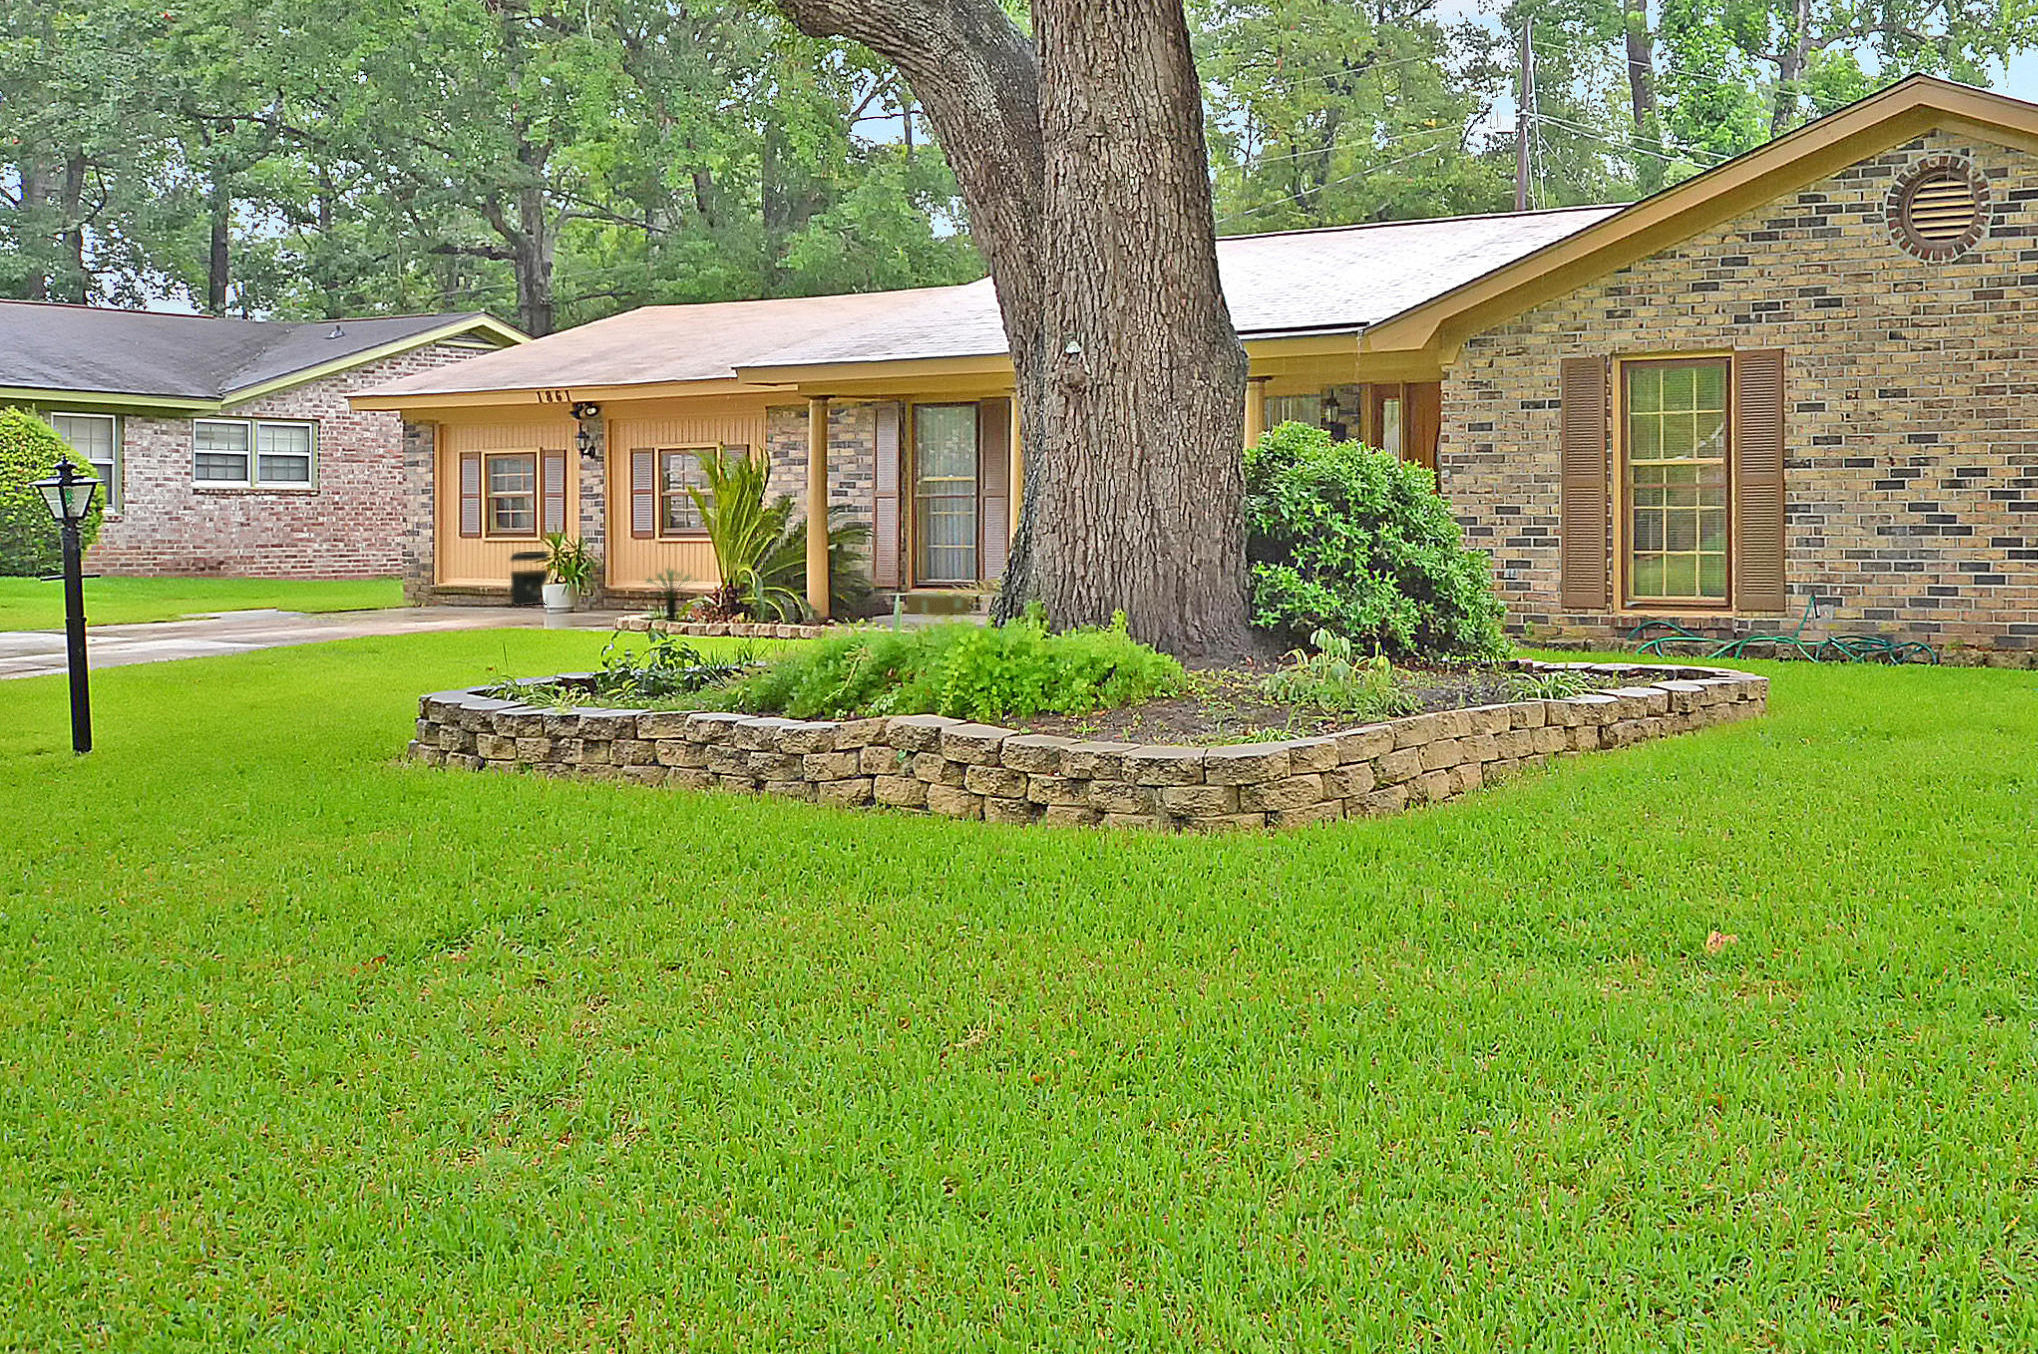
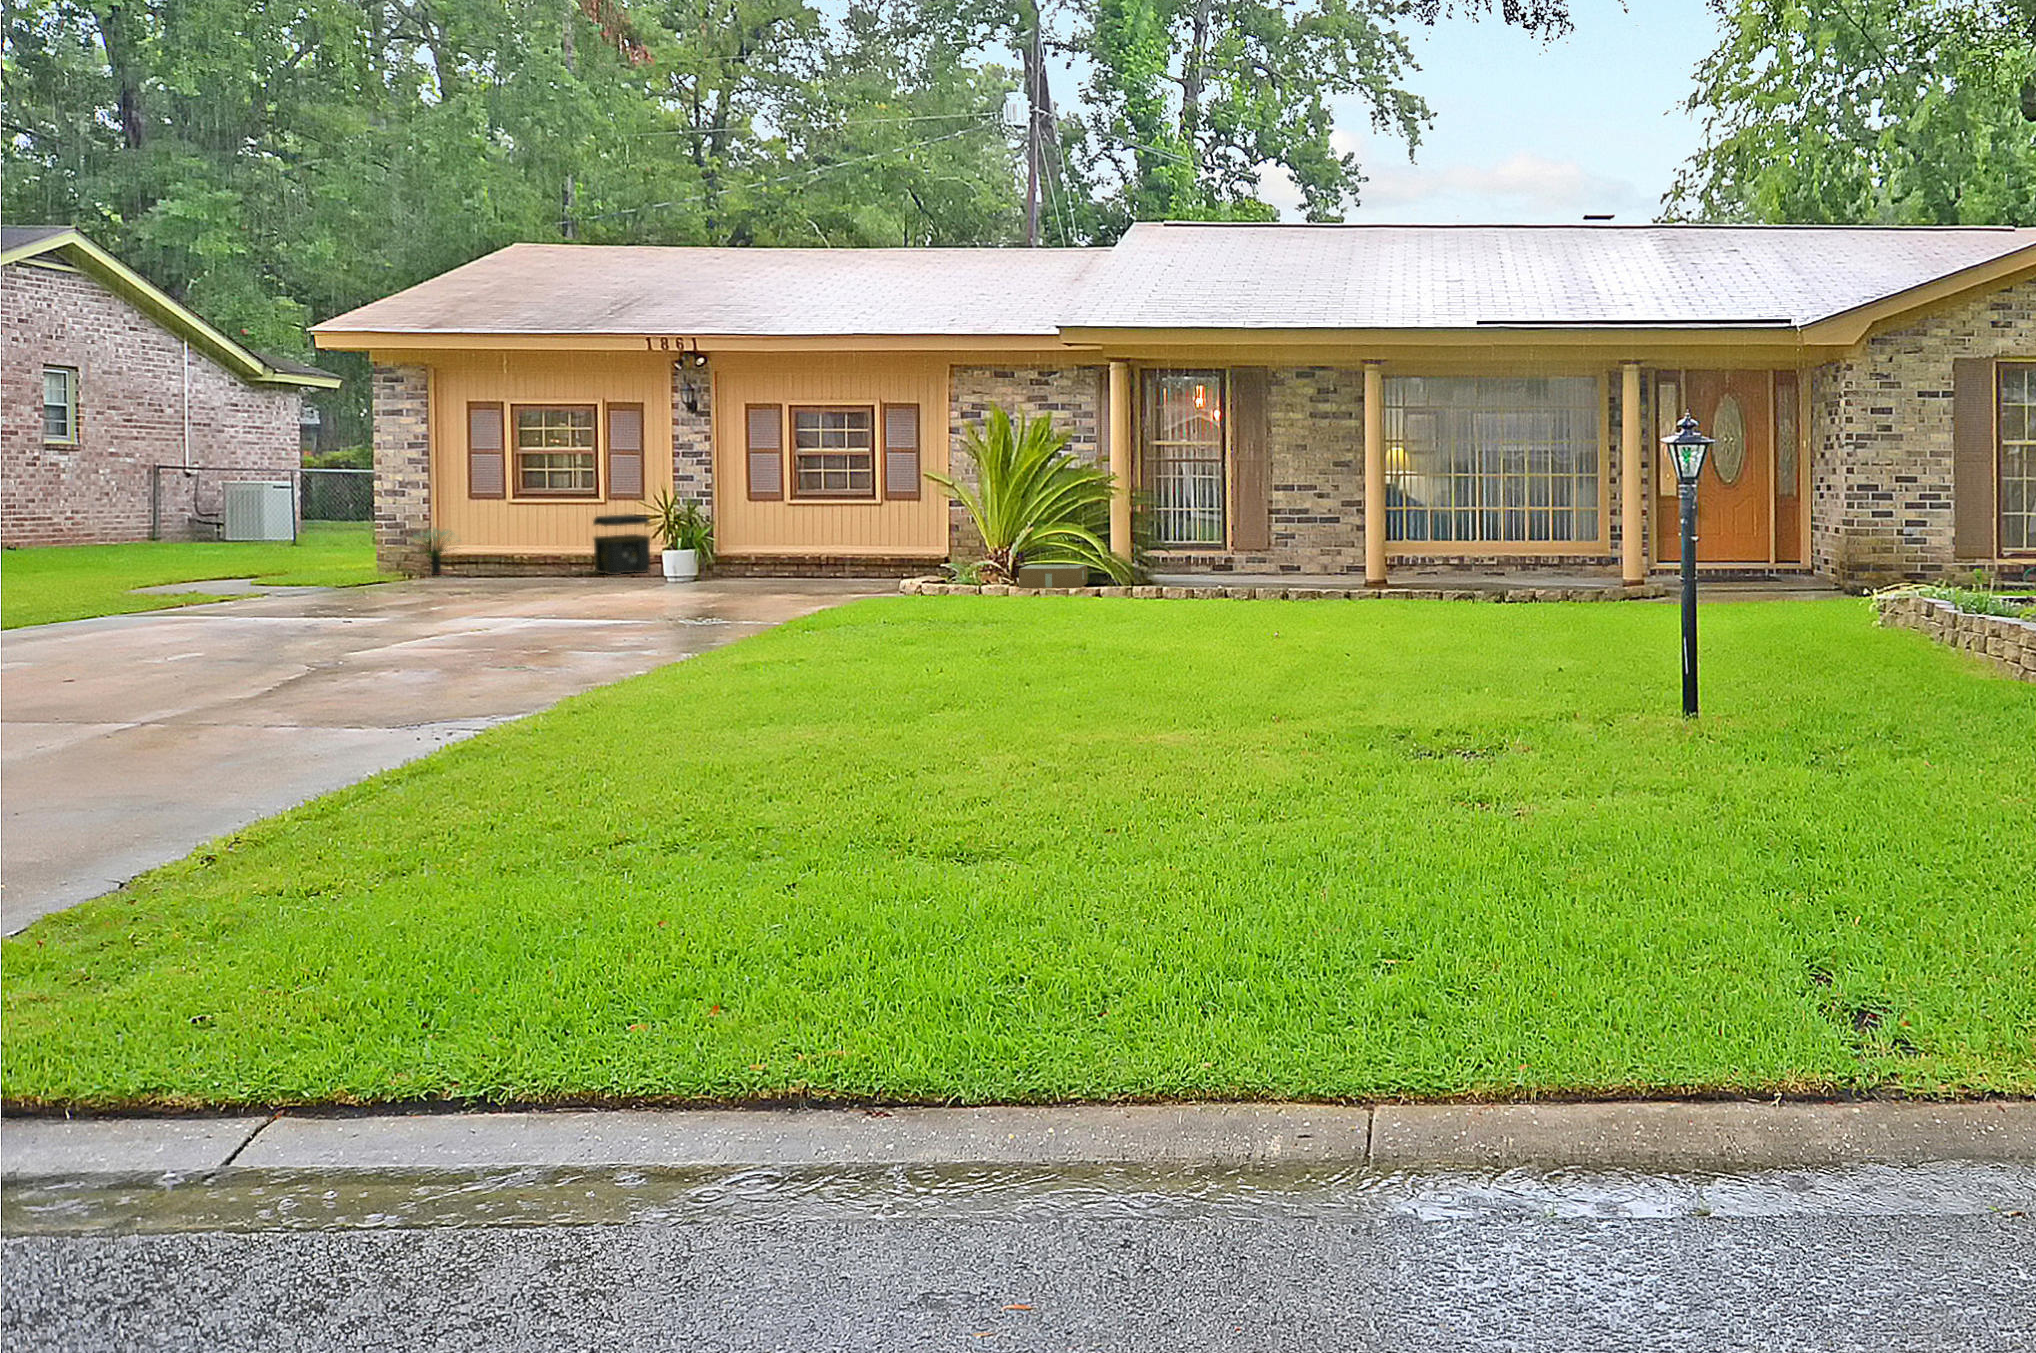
potted plant: present [646,569,697,620] -> present [411,528,455,575]
cardboard box: present [907,593,970,615] -> present [1019,564,1088,588]

